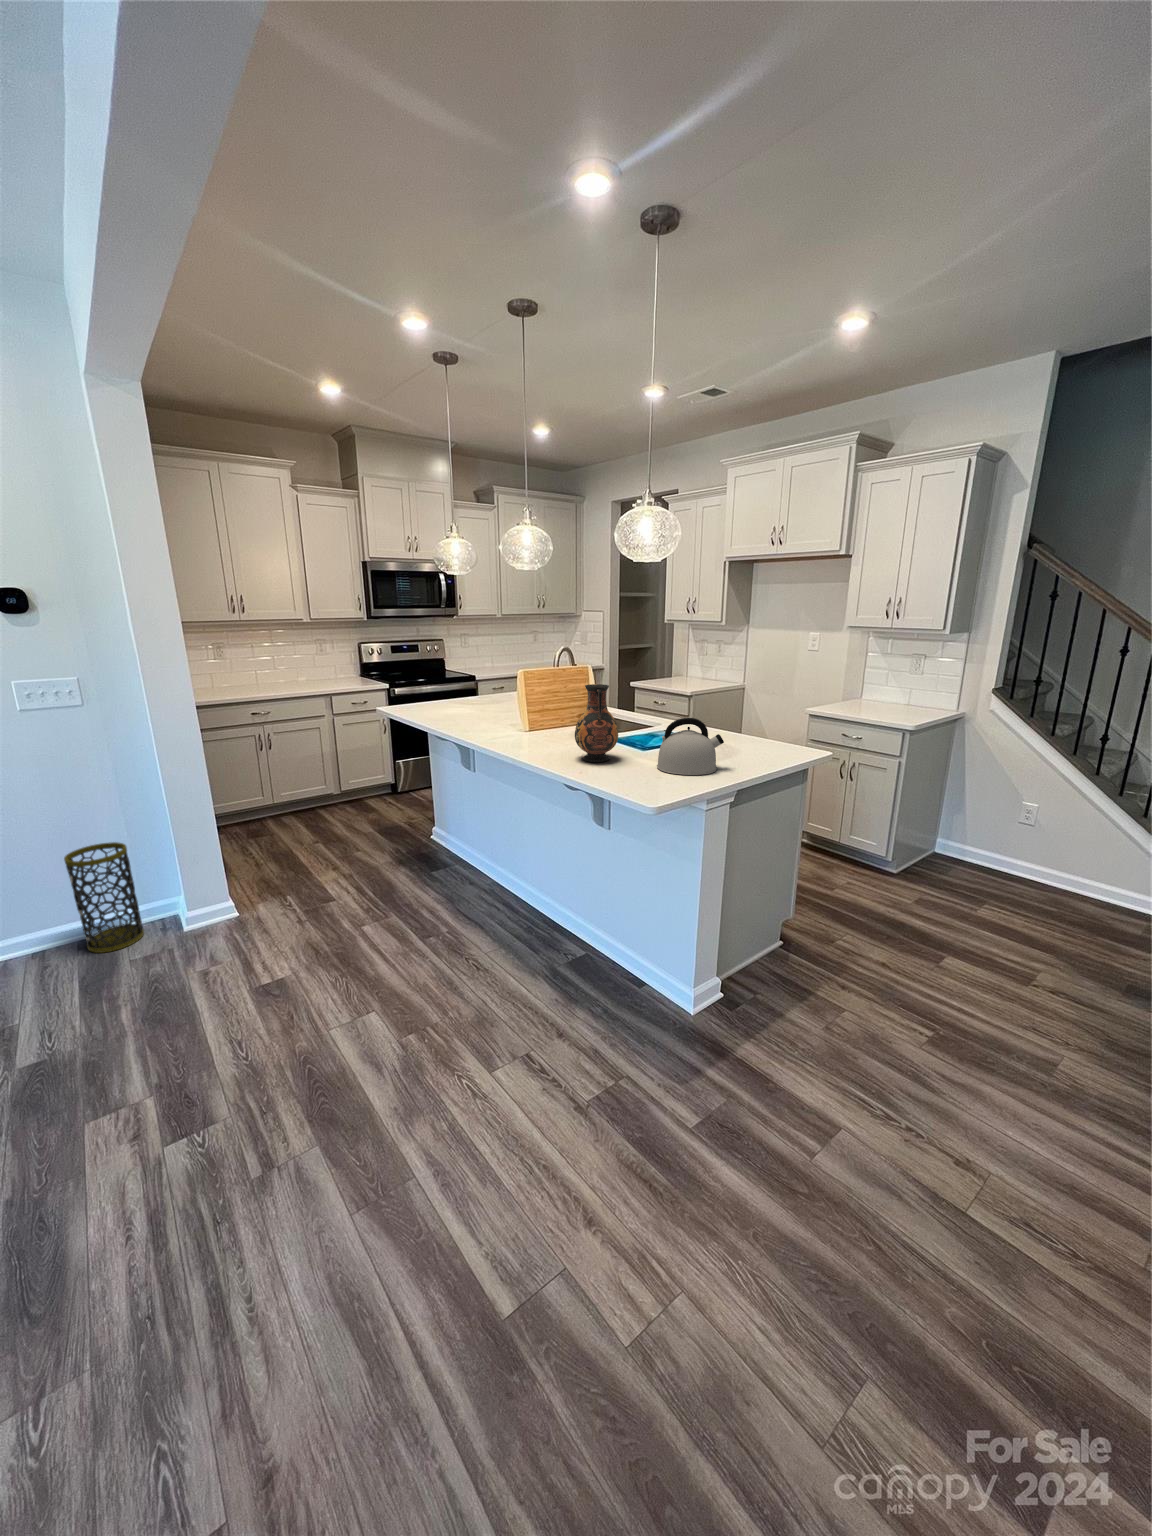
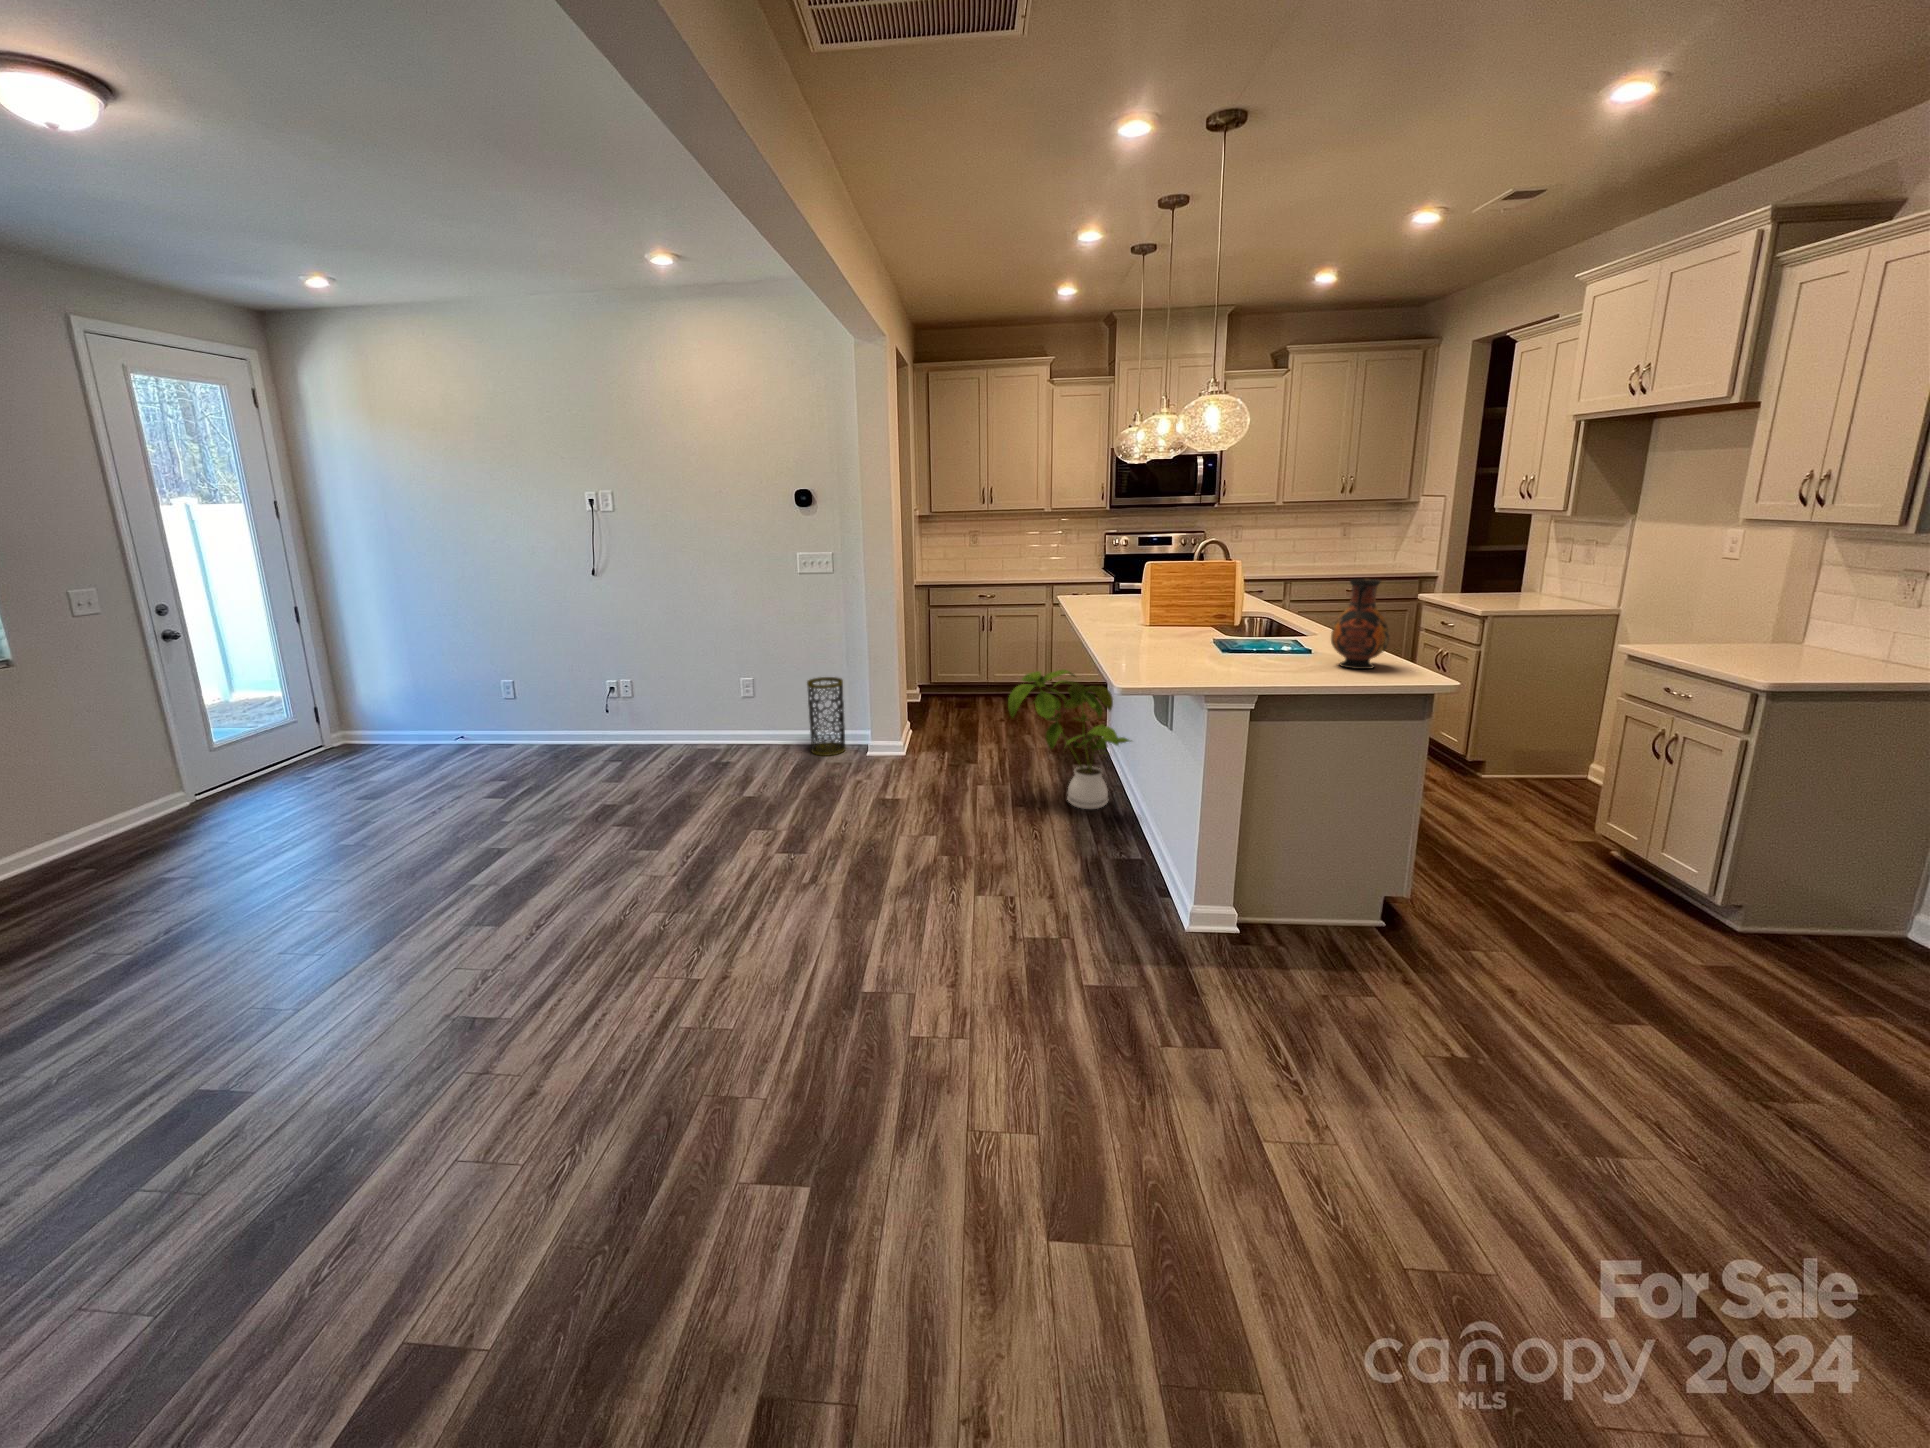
vase: present [575,684,618,762] -> present [1331,579,1389,669]
kettle: present [657,718,724,775] -> none [1192,613,1267,674]
house plant: none [406,786,538,917] -> present [1008,670,1130,809]

